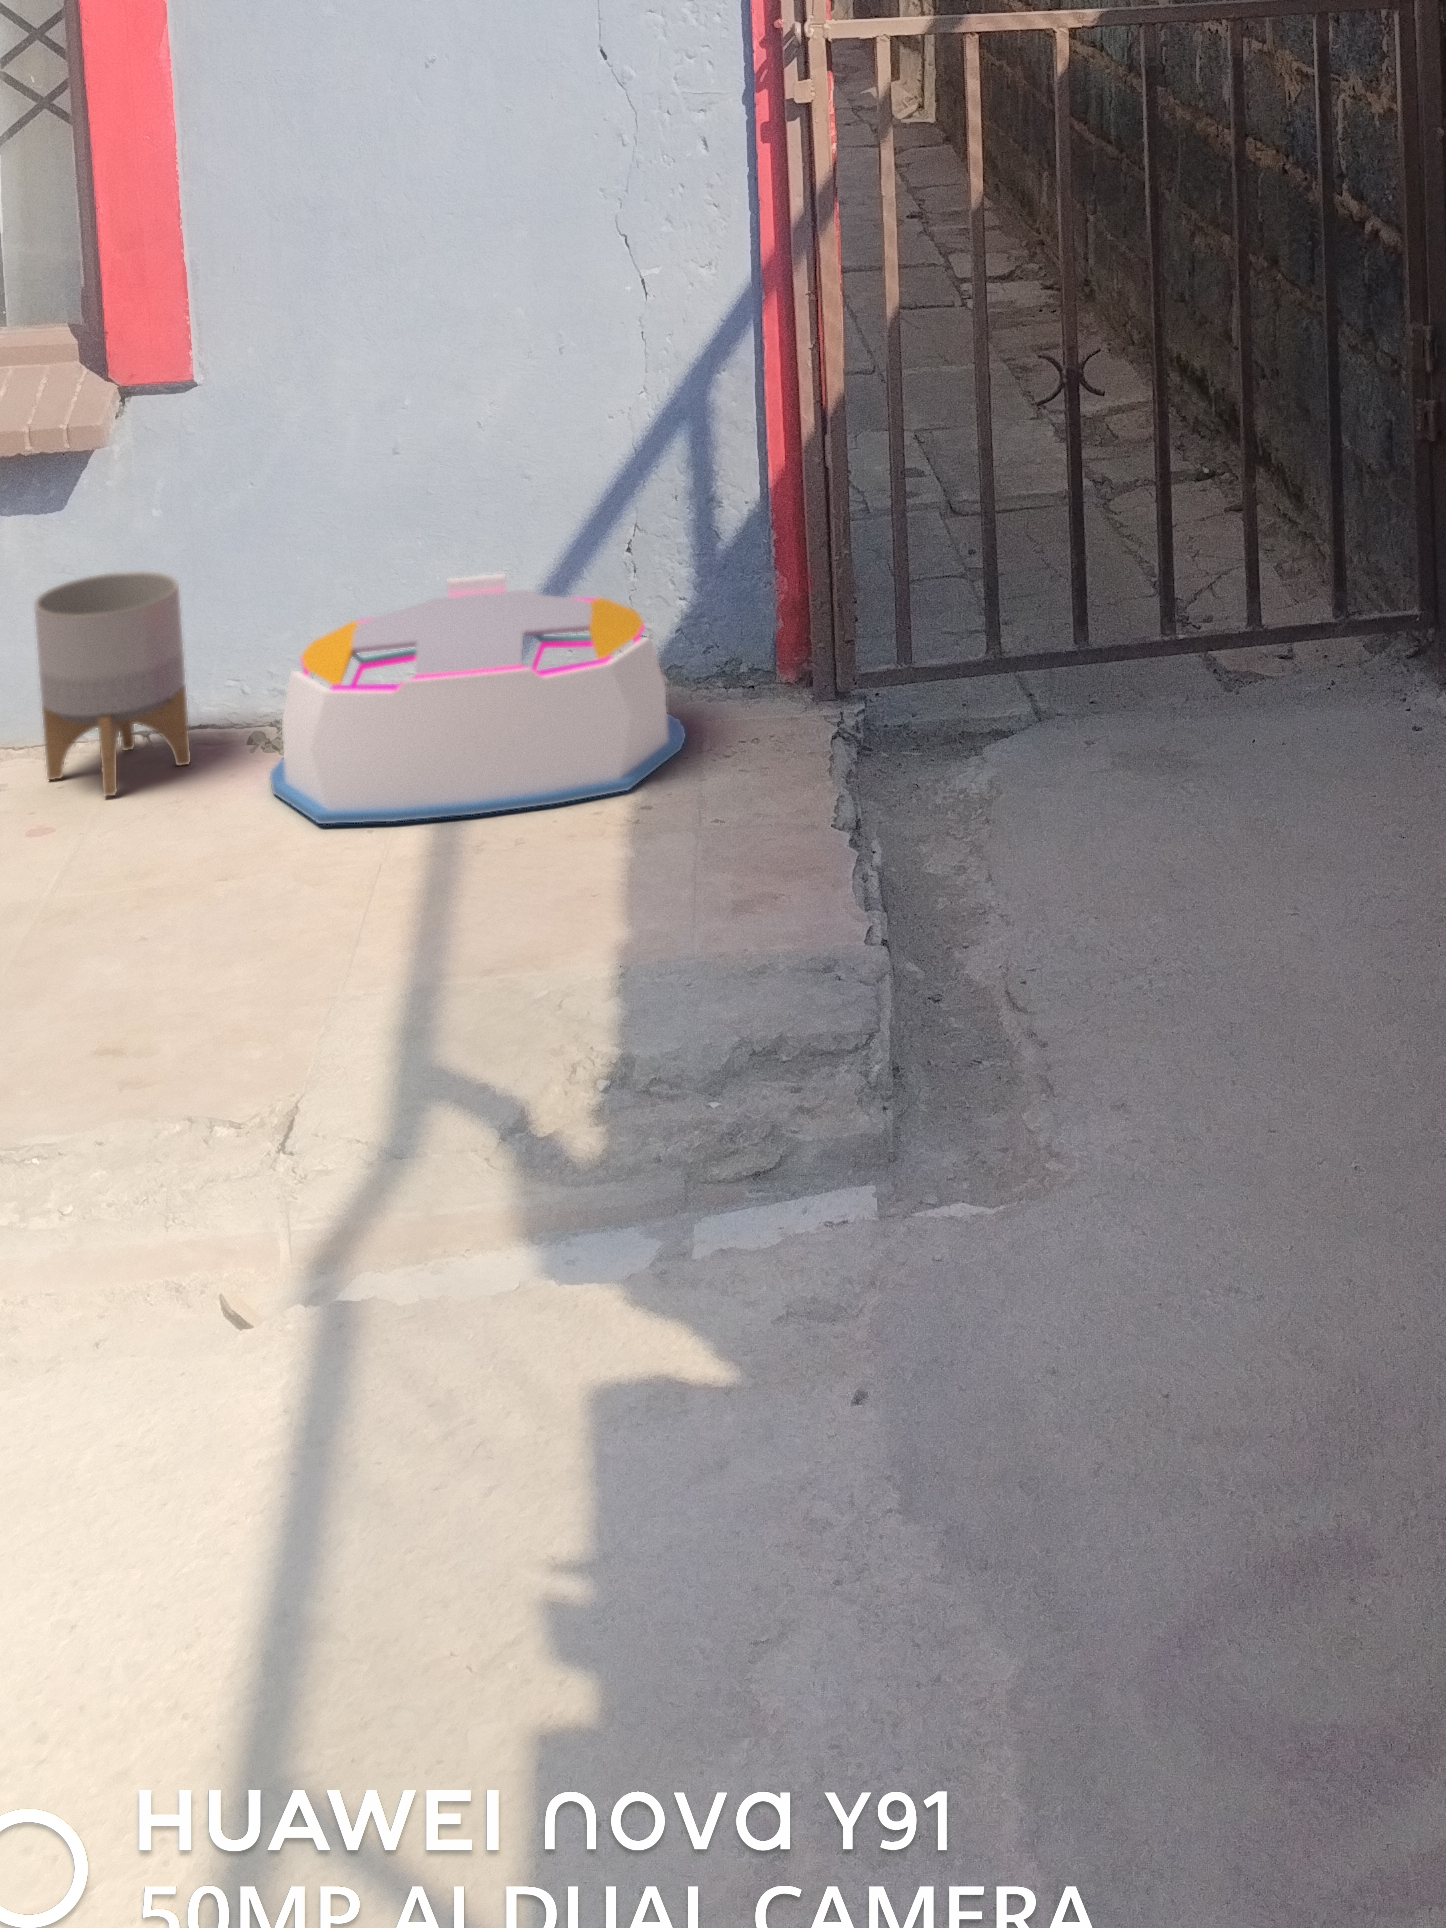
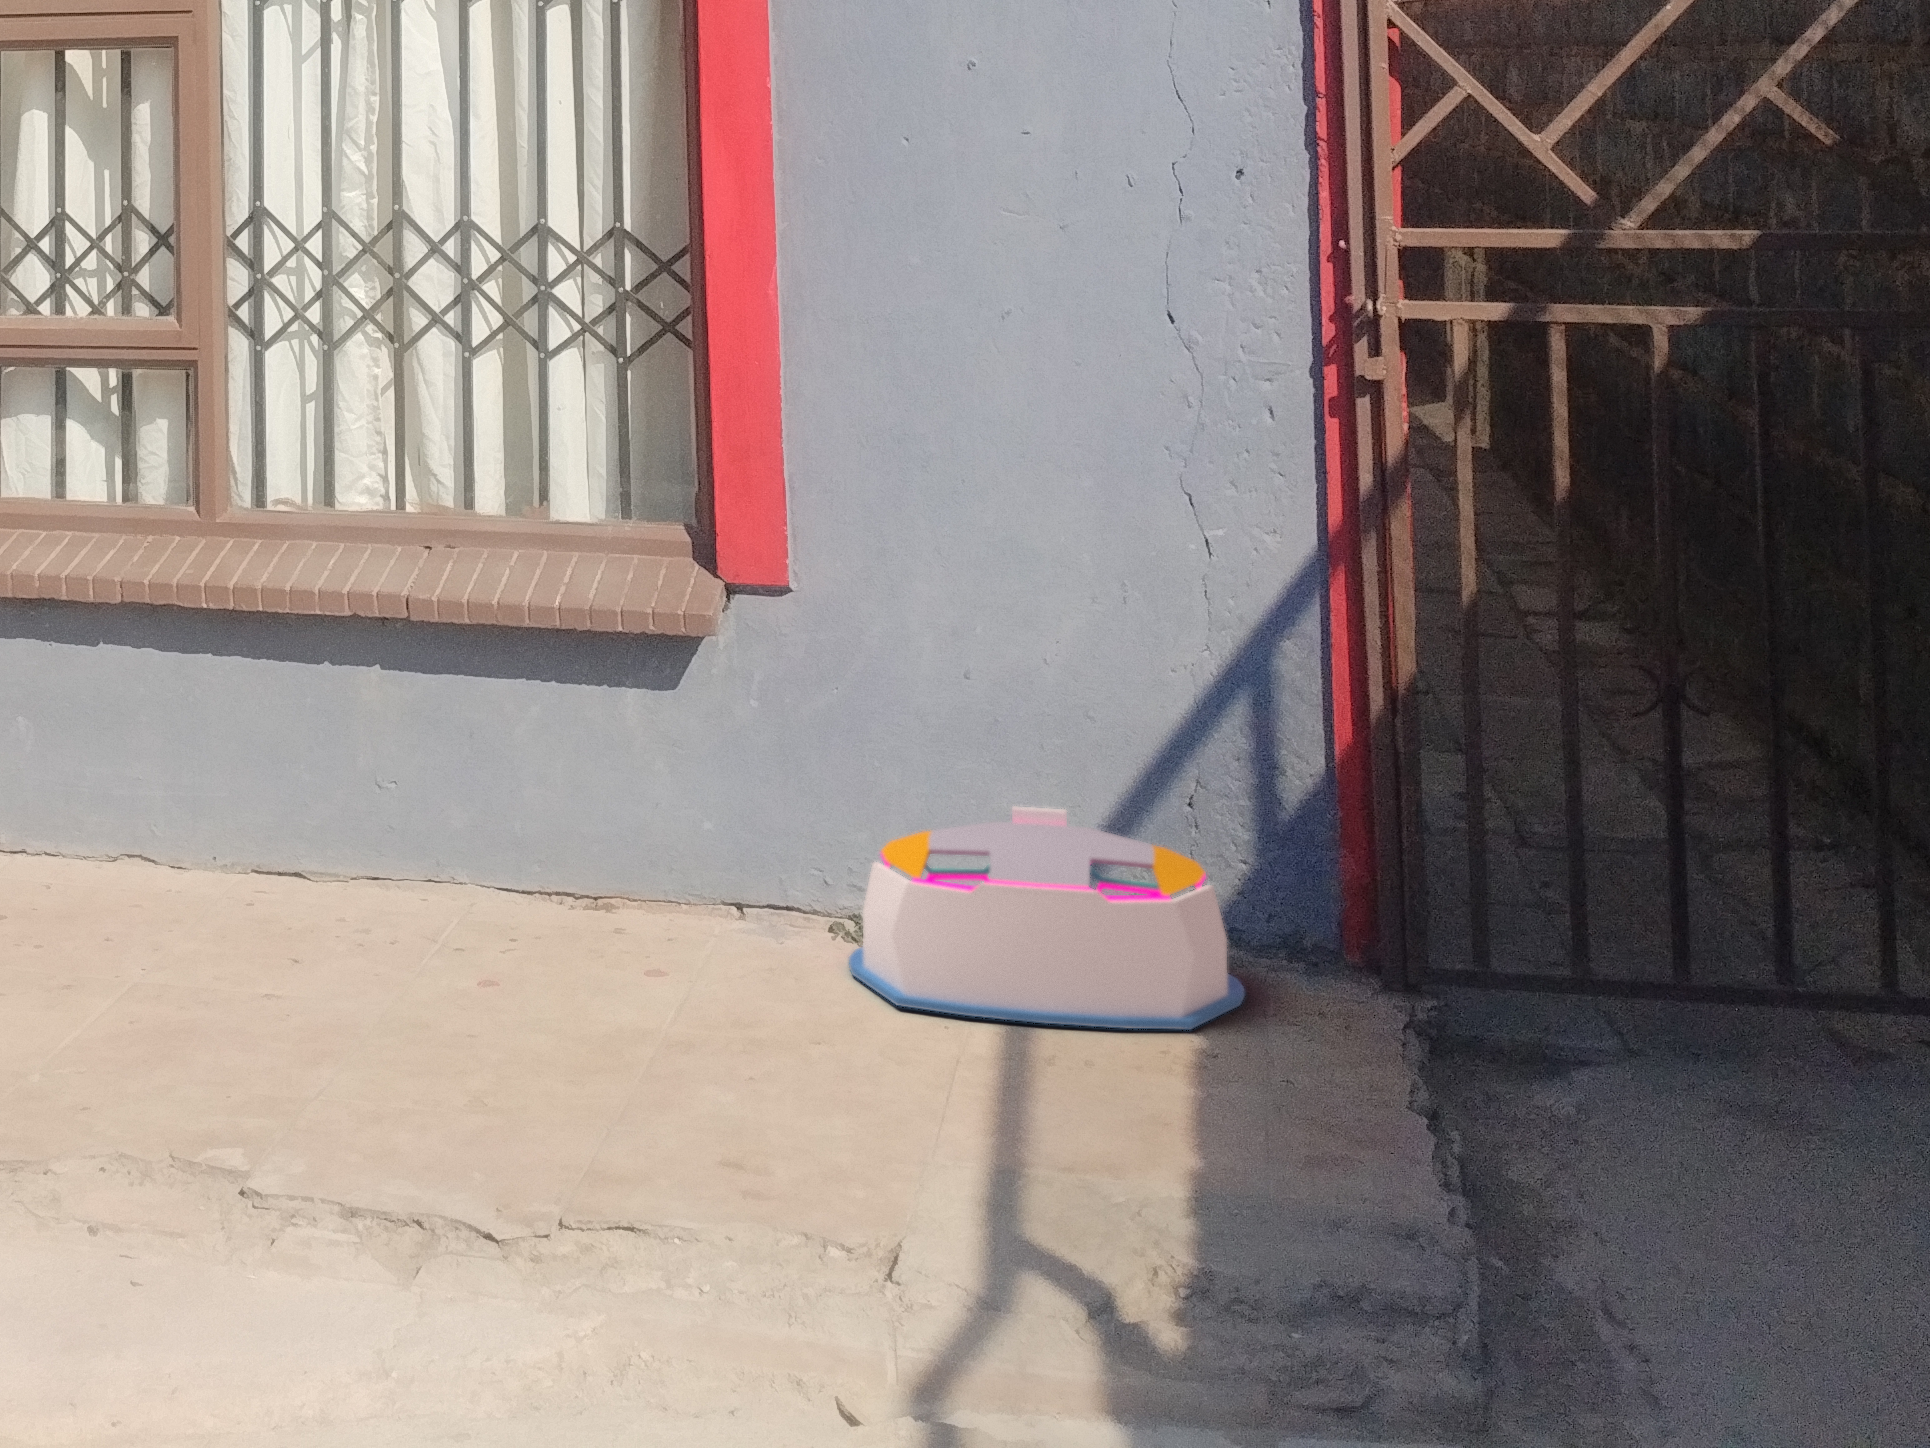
planter: present [34,571,191,796] -> none [651,754,775,954]

